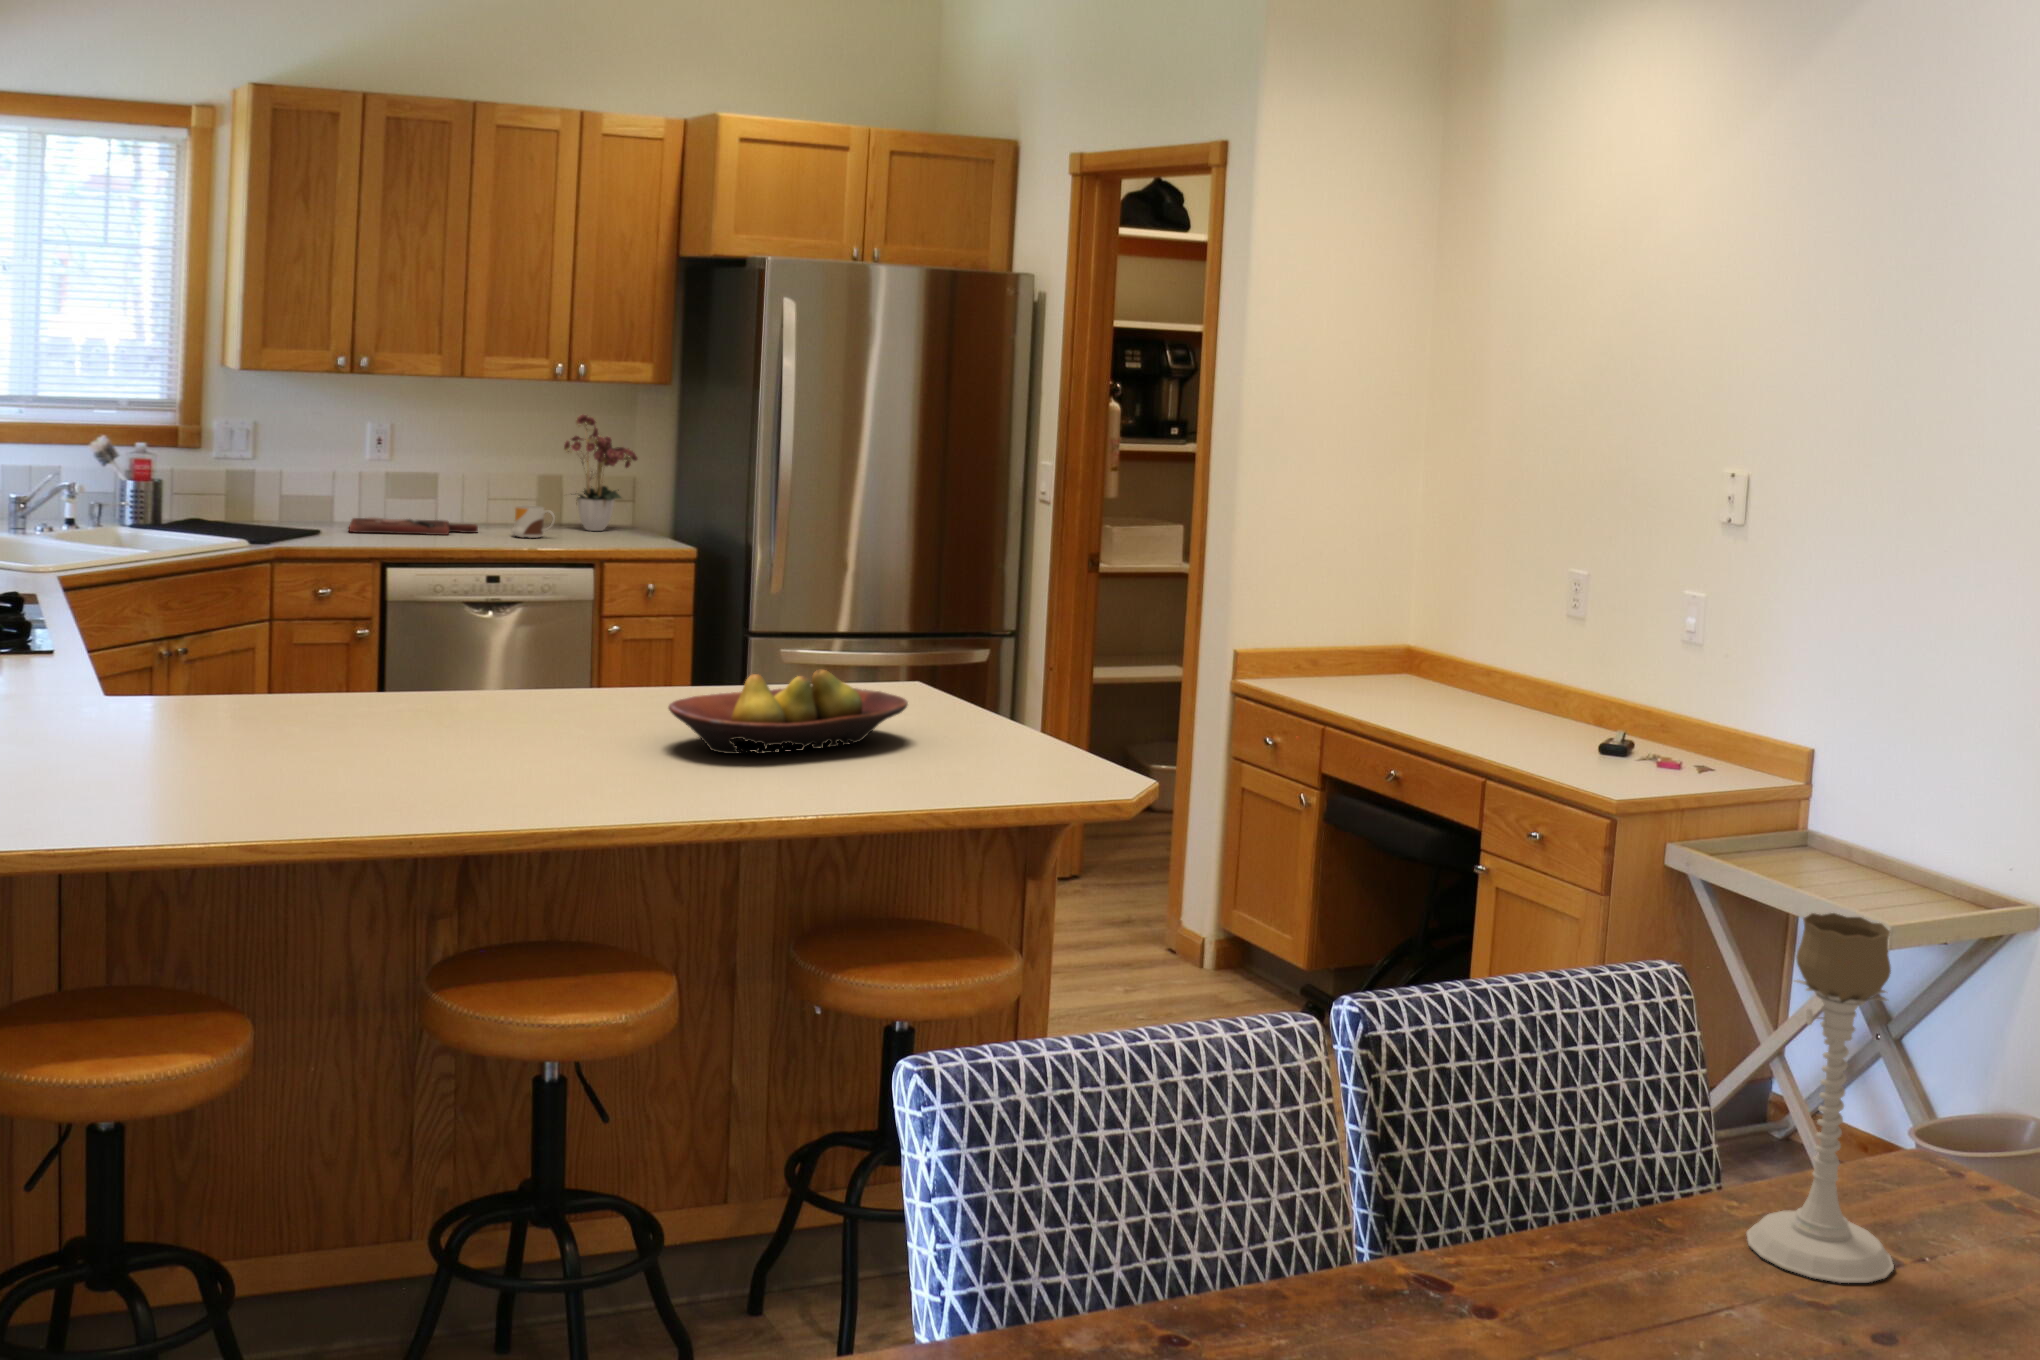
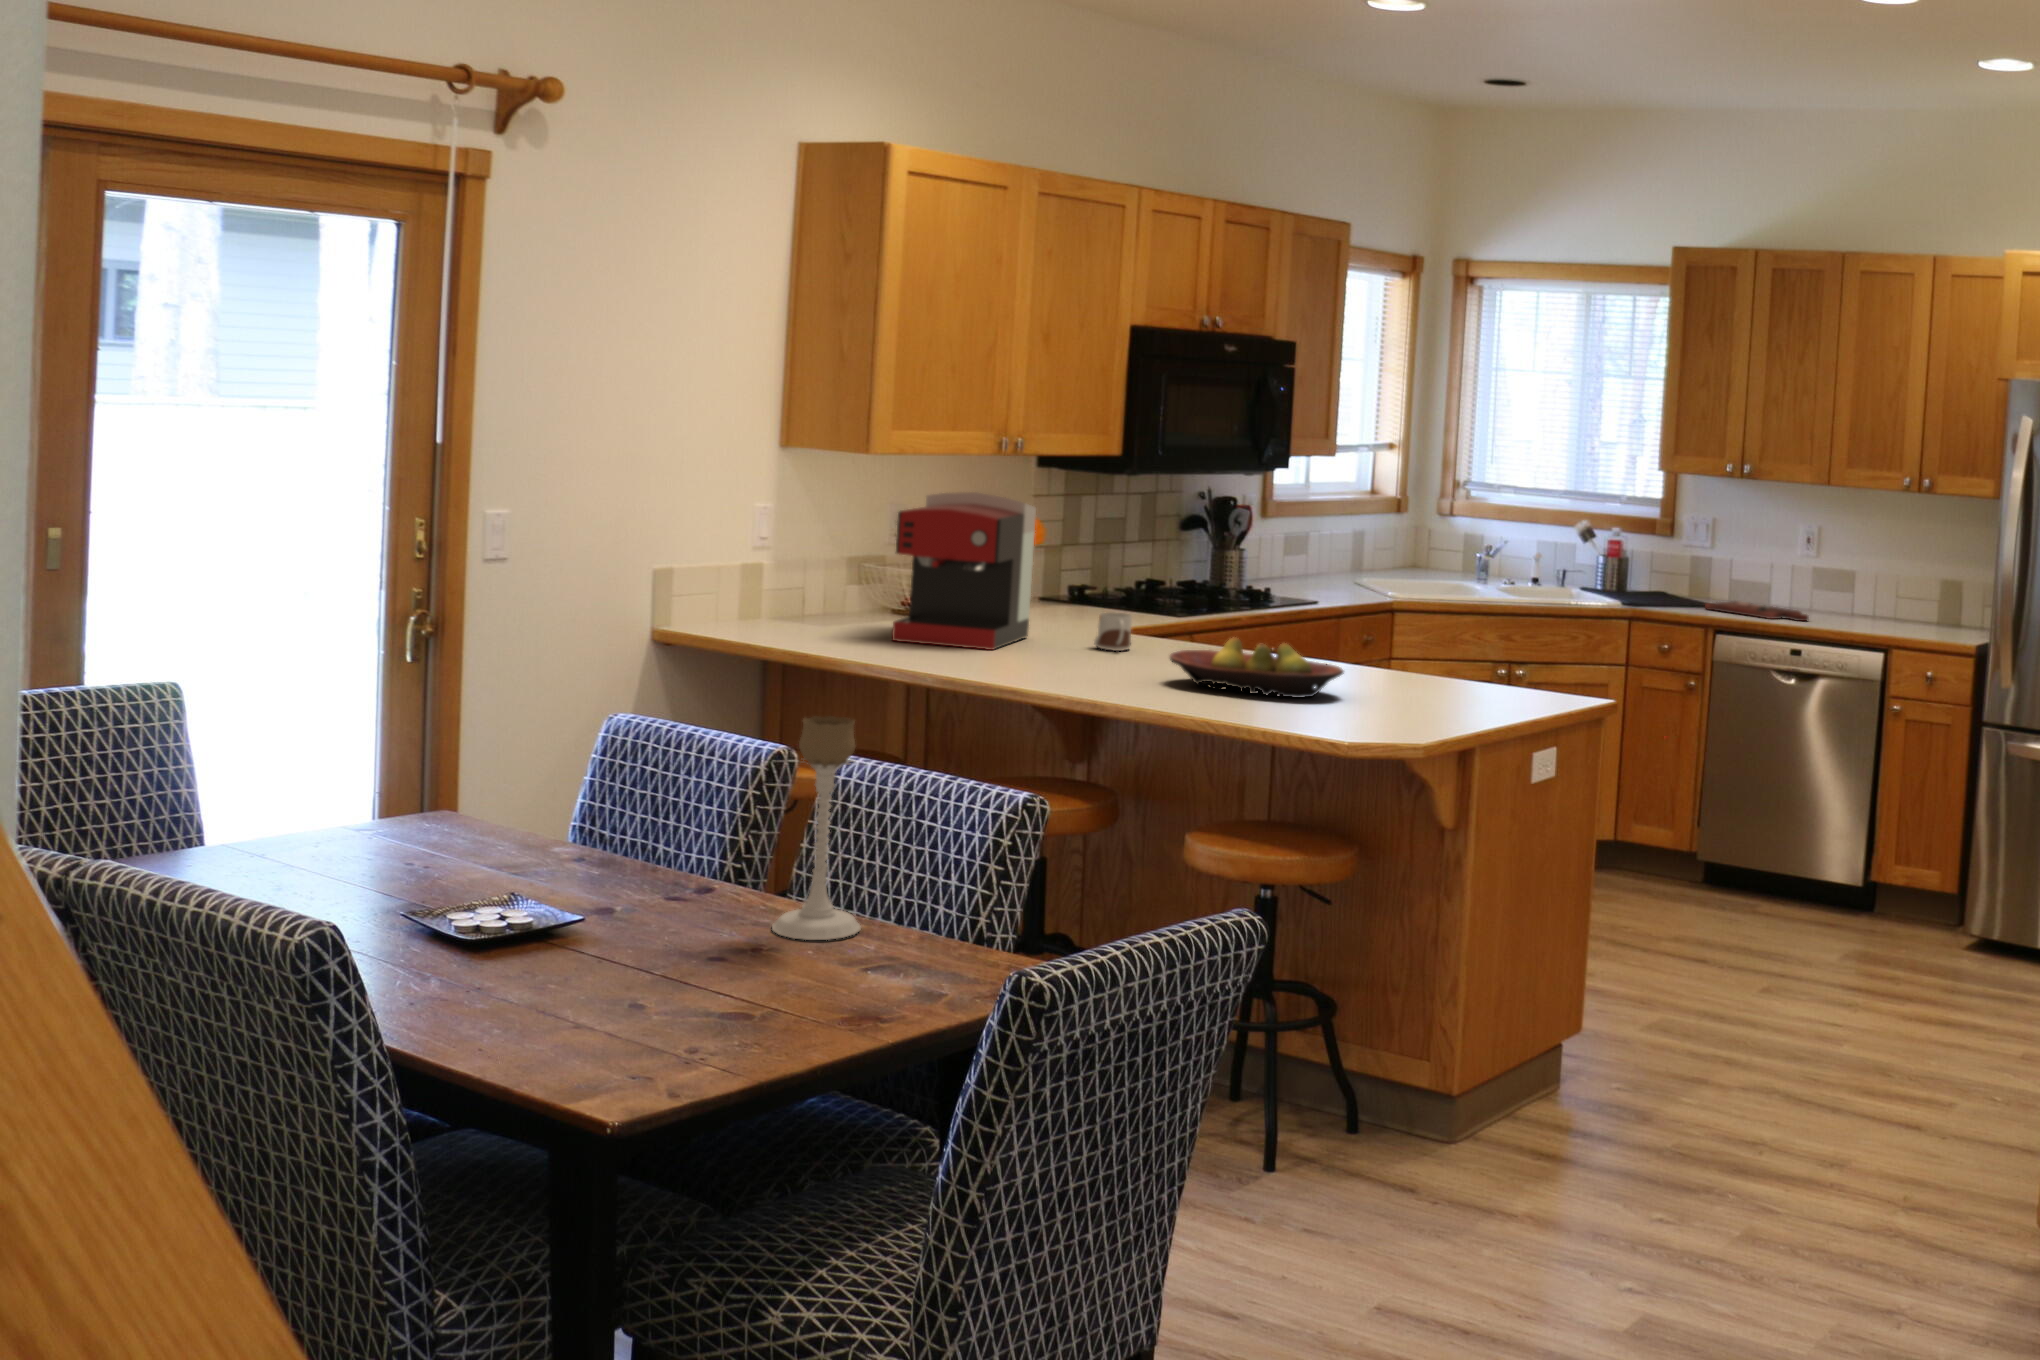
flower arrangement: present [564,415,638,531] -> none [1891,524,1955,634]
coffee maker: none [22,502,308,797] -> present [892,492,1036,650]
mug: present [512,505,555,538] -> present [1094,612,1132,651]

